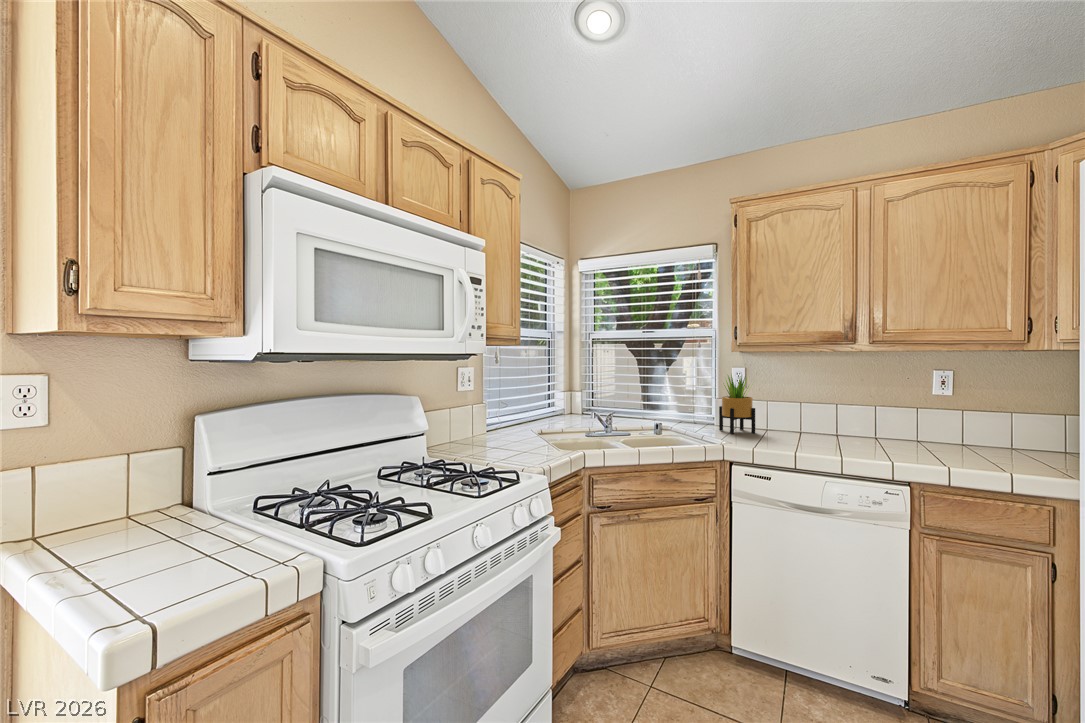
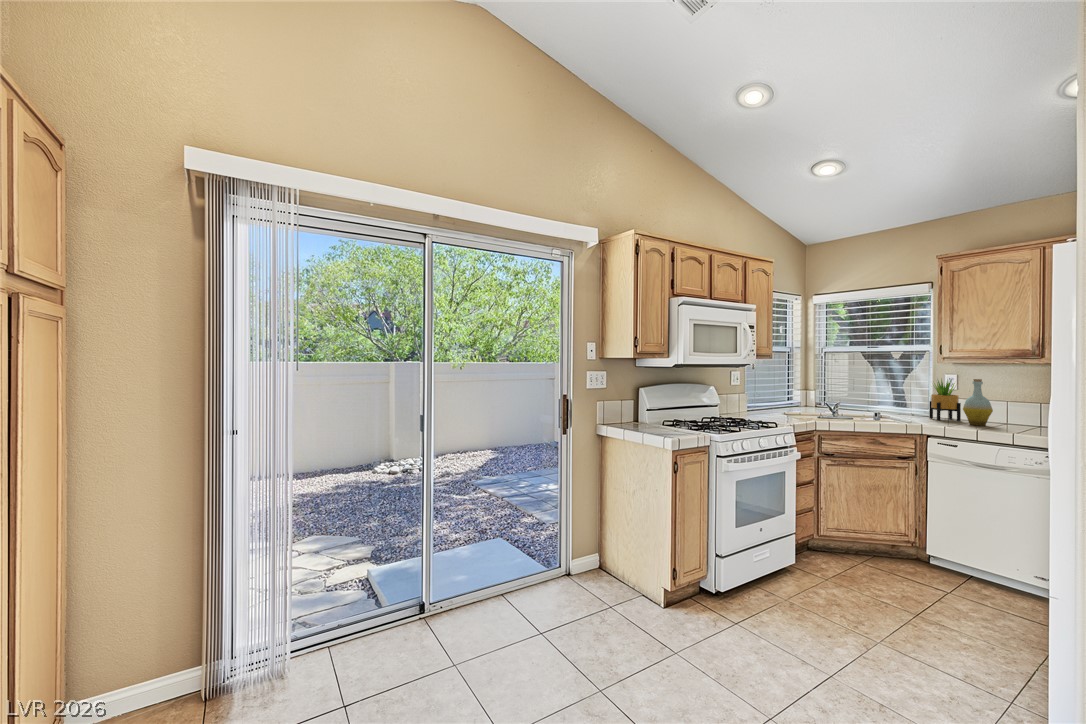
bottle: none [763,374,798,441] -> present [963,379,993,426]

